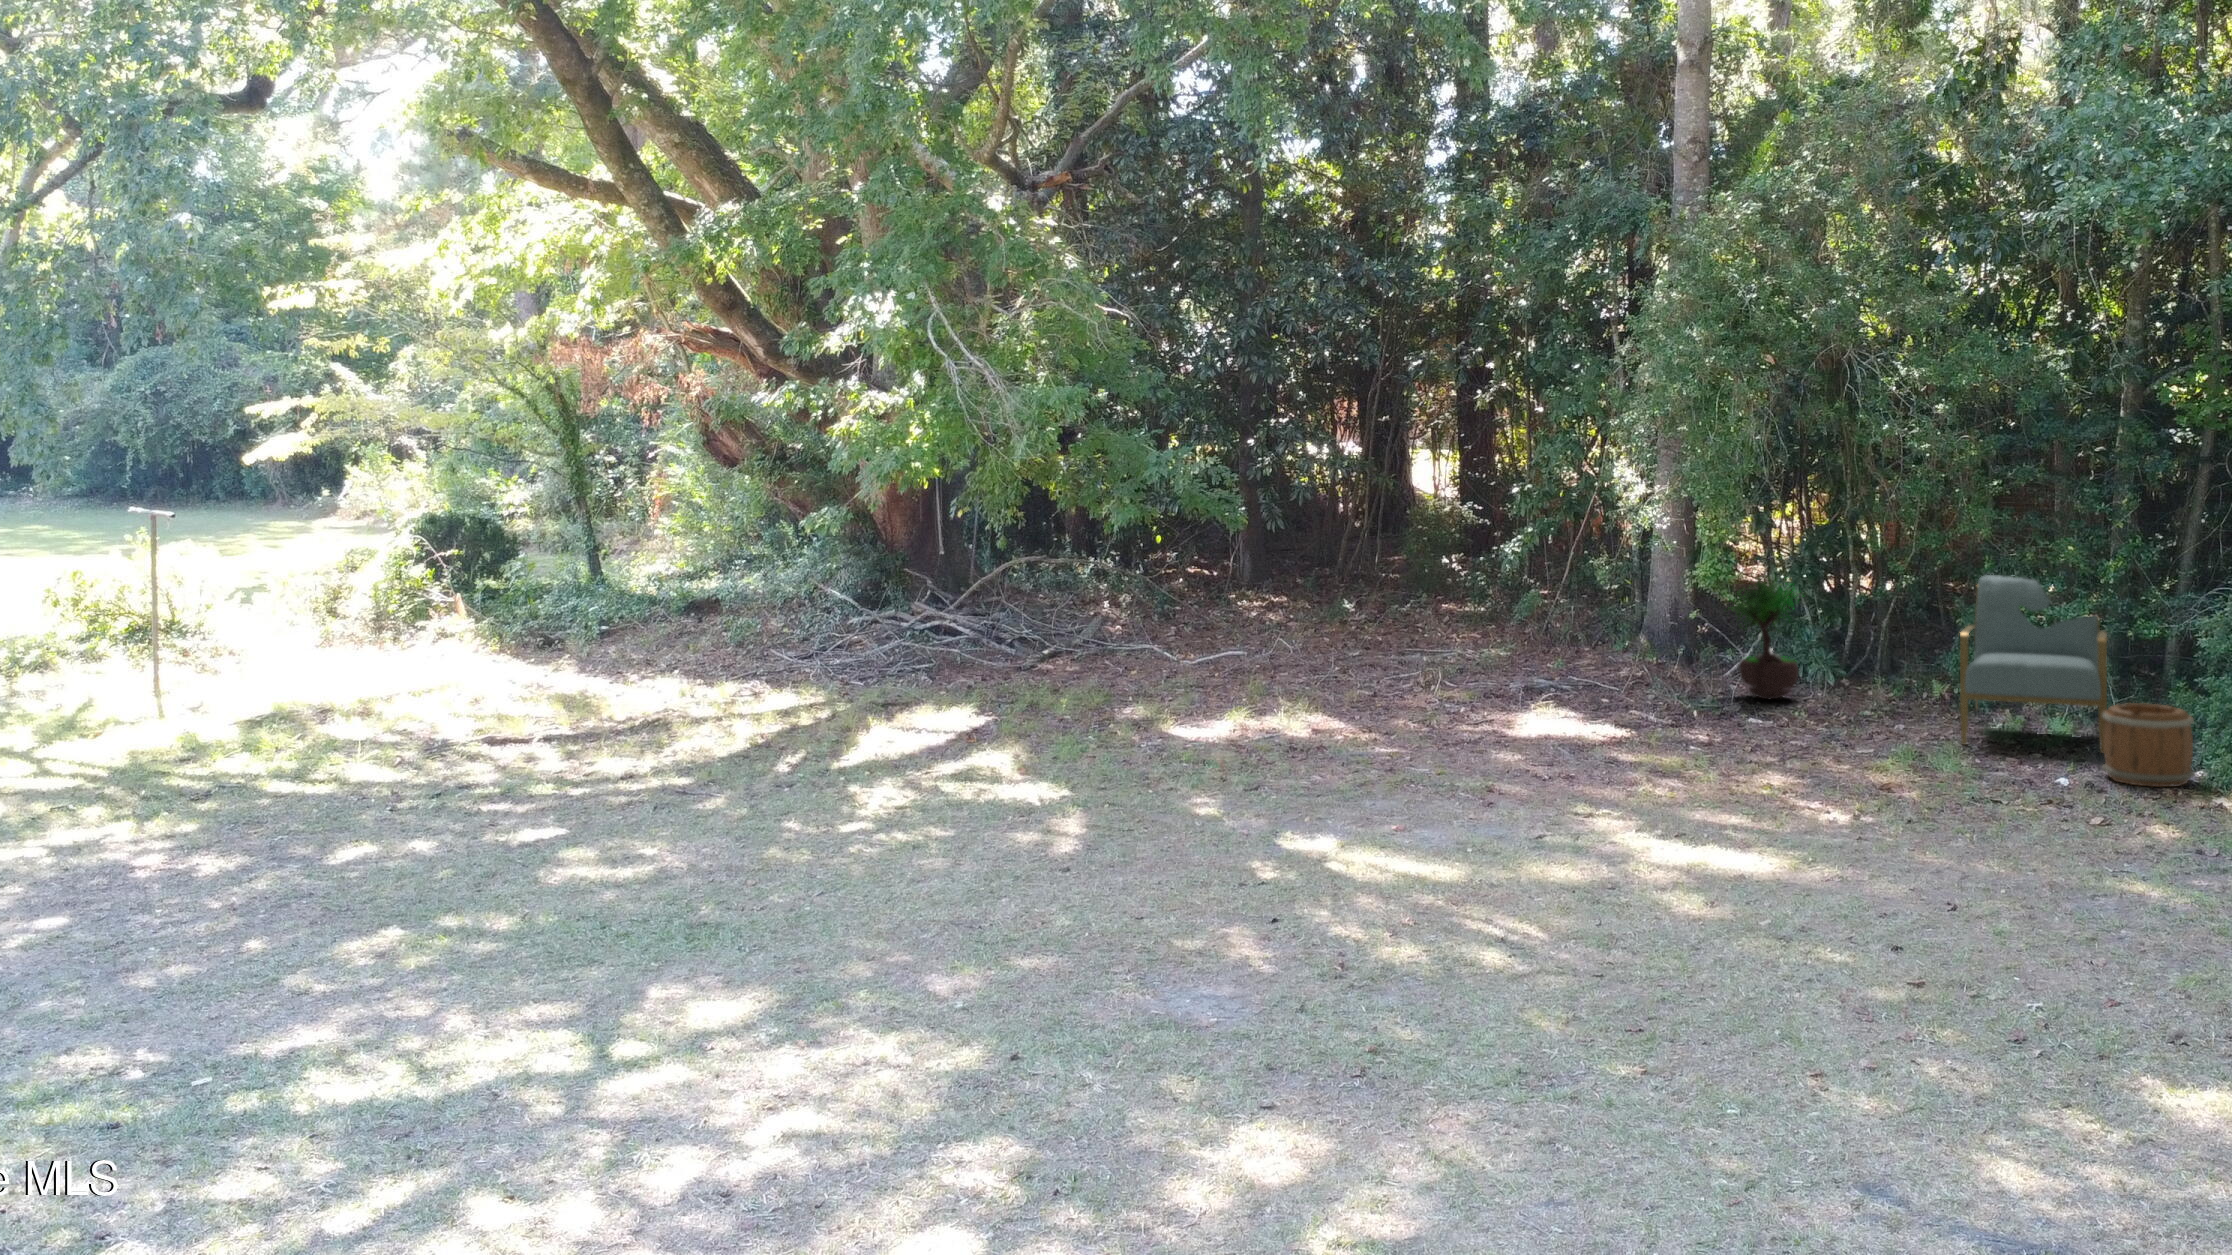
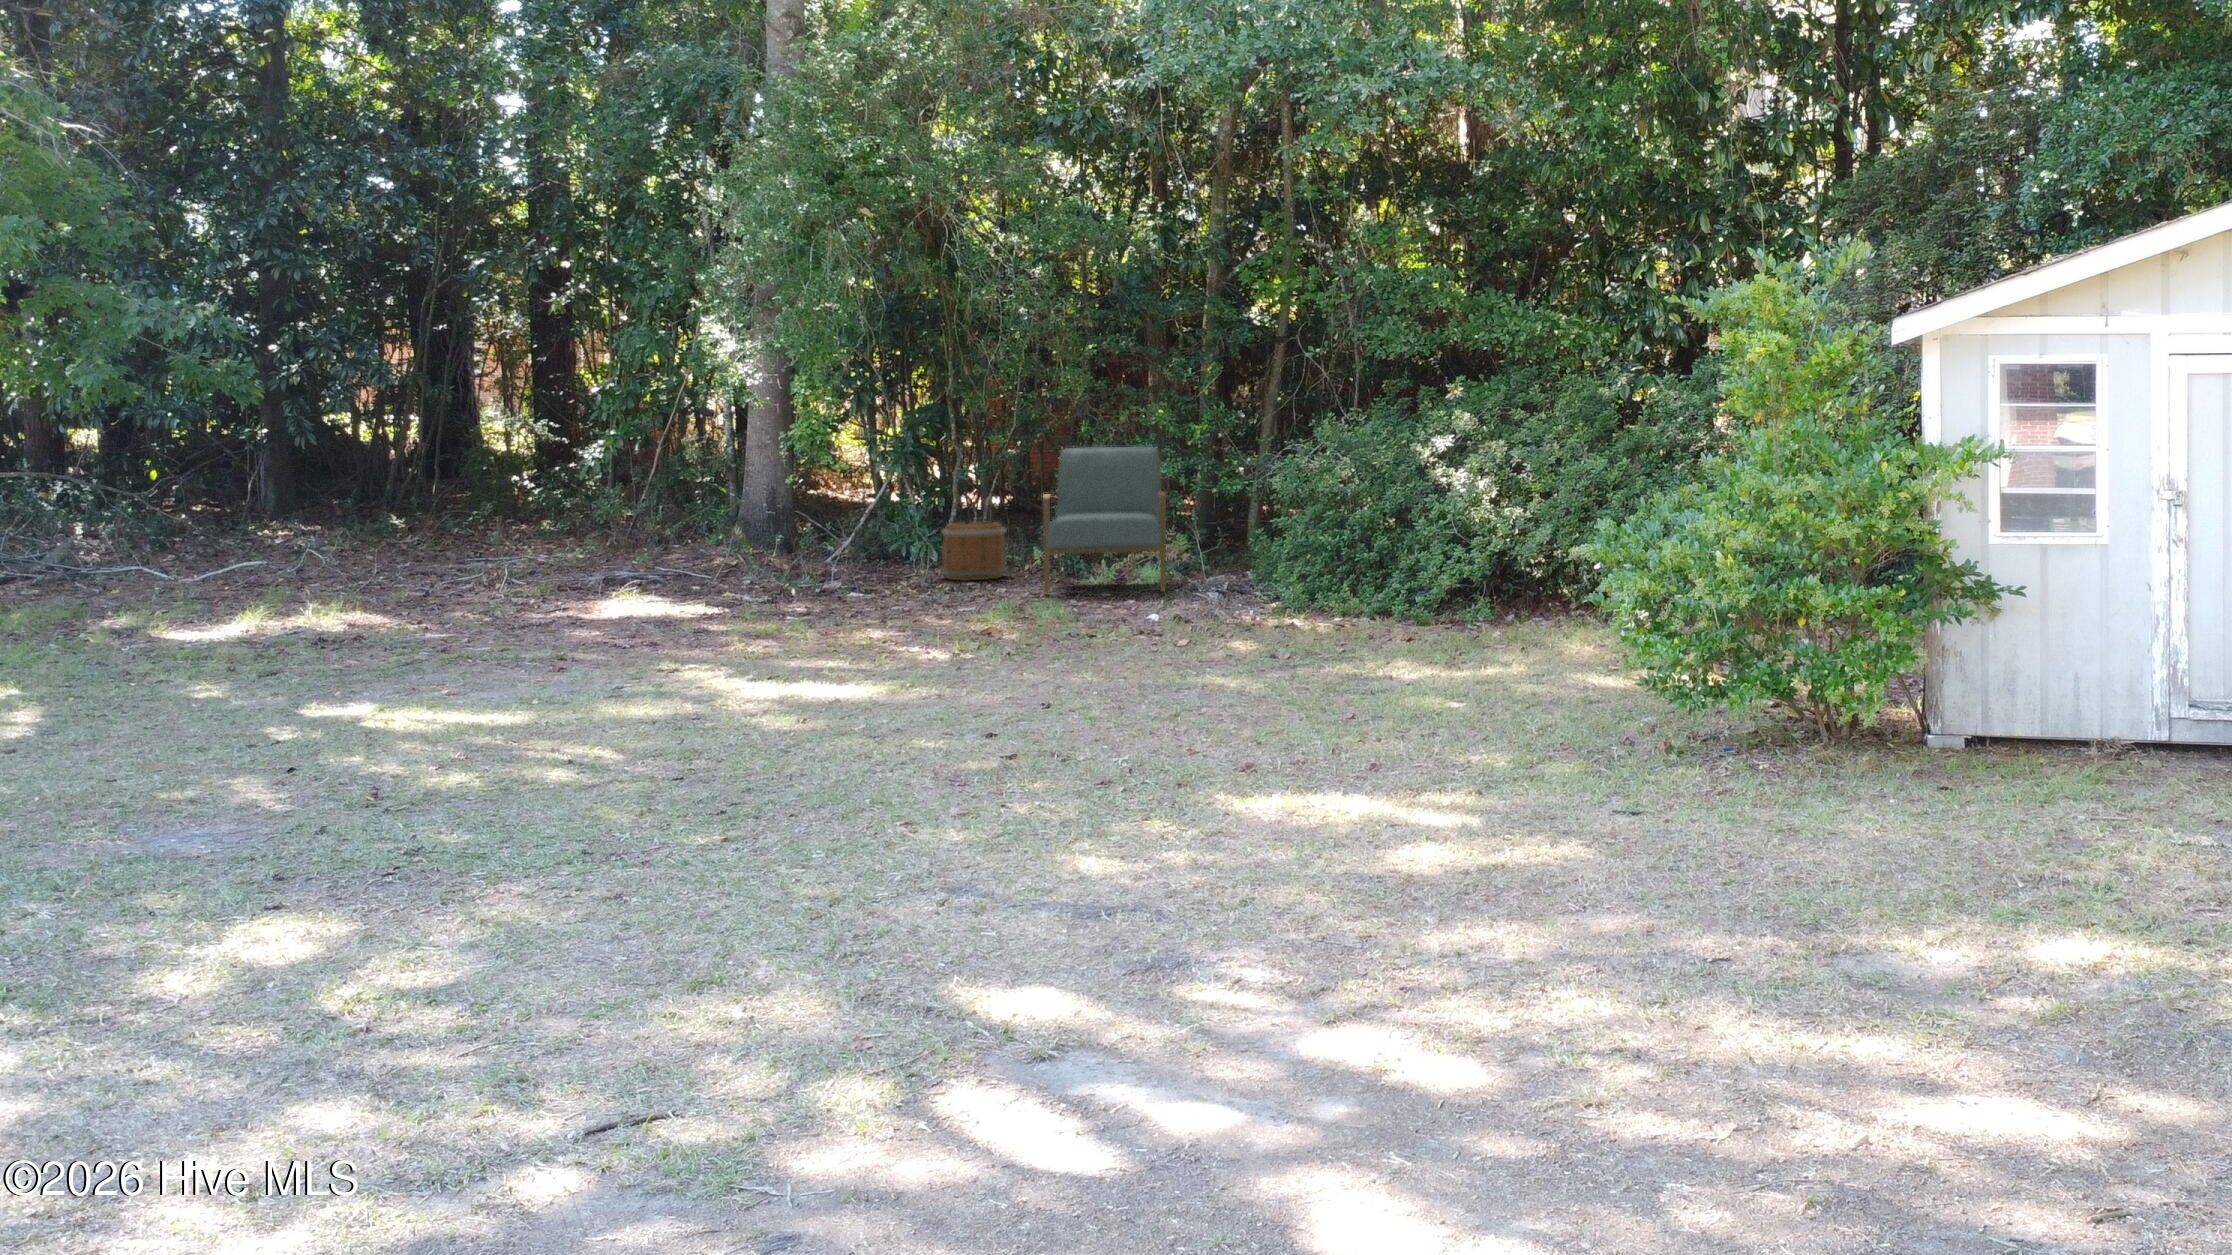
potted tree: present [1728,574,1801,699] -> none [823,451,902,579]
bucket: present [2102,703,2195,787] -> present [941,522,1007,581]

